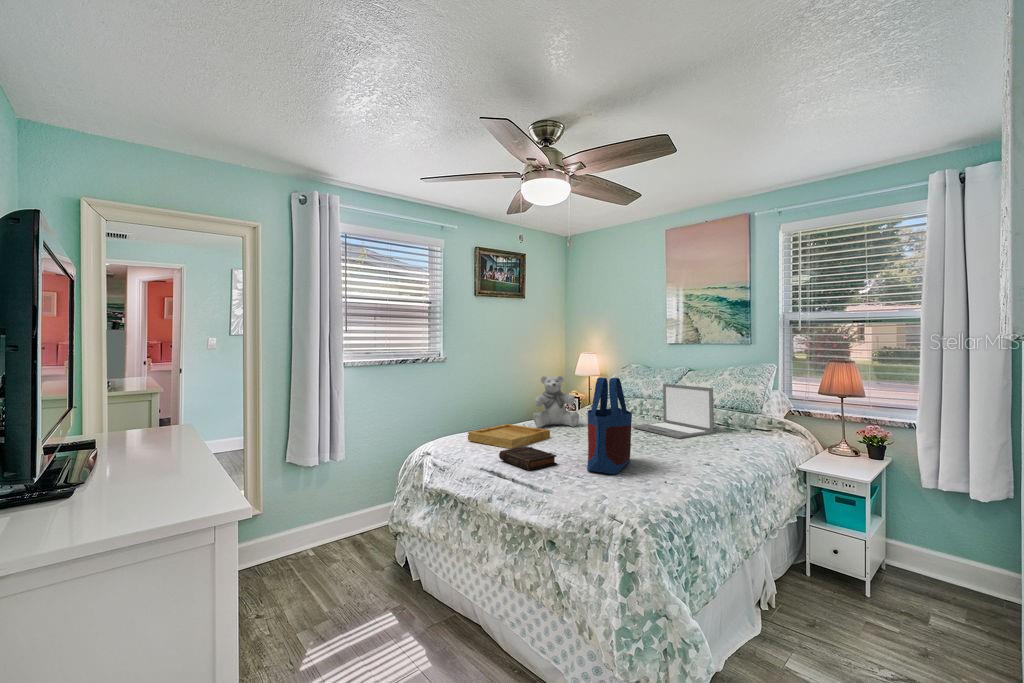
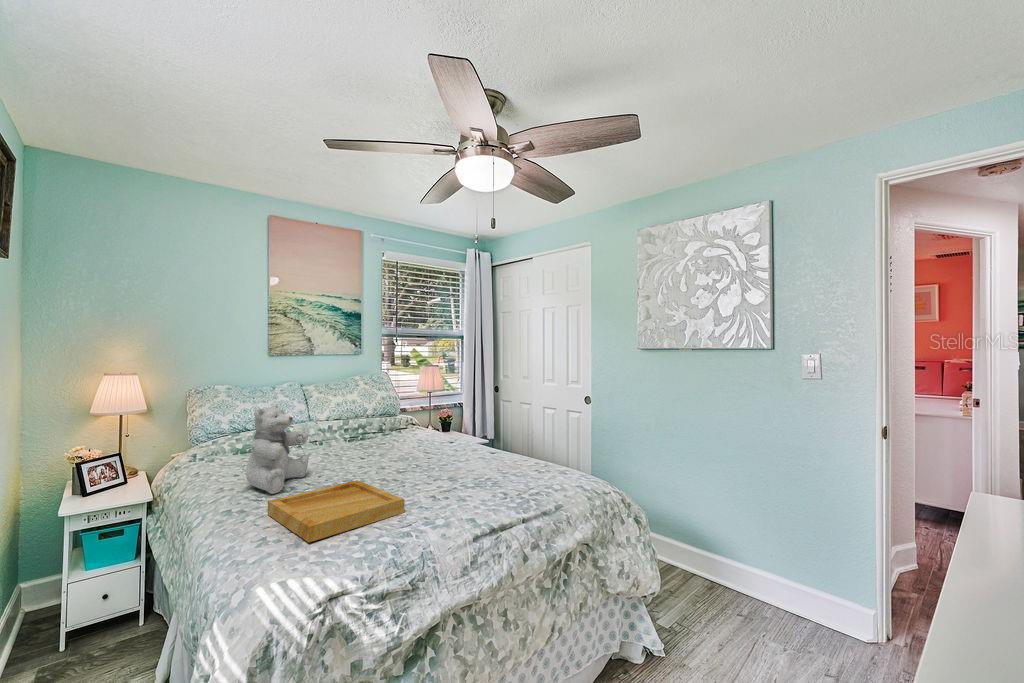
tote bag: present [587,377,632,474] -> none [484,390,543,483]
laptop: present [632,384,714,439] -> none [354,397,429,455]
book: present [499,446,557,470] -> none [448,483,522,517]

